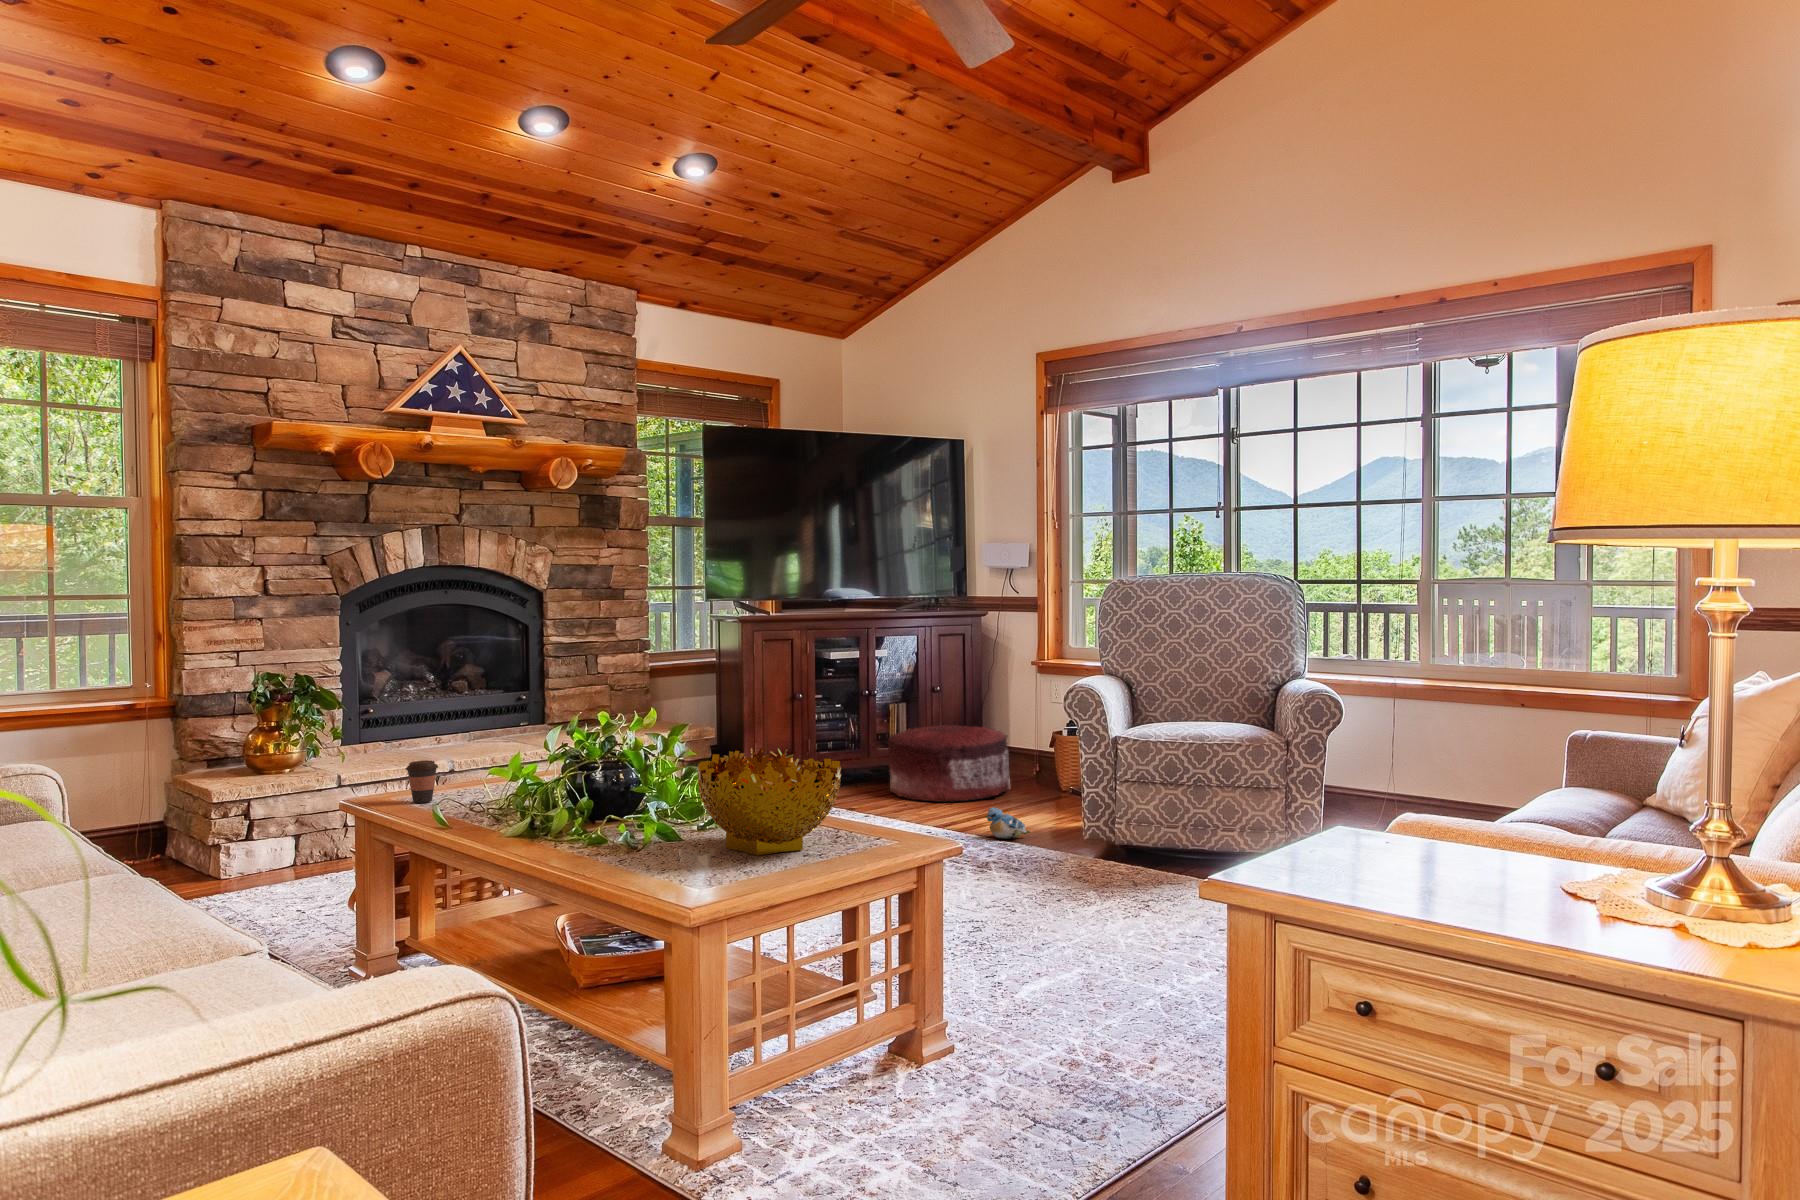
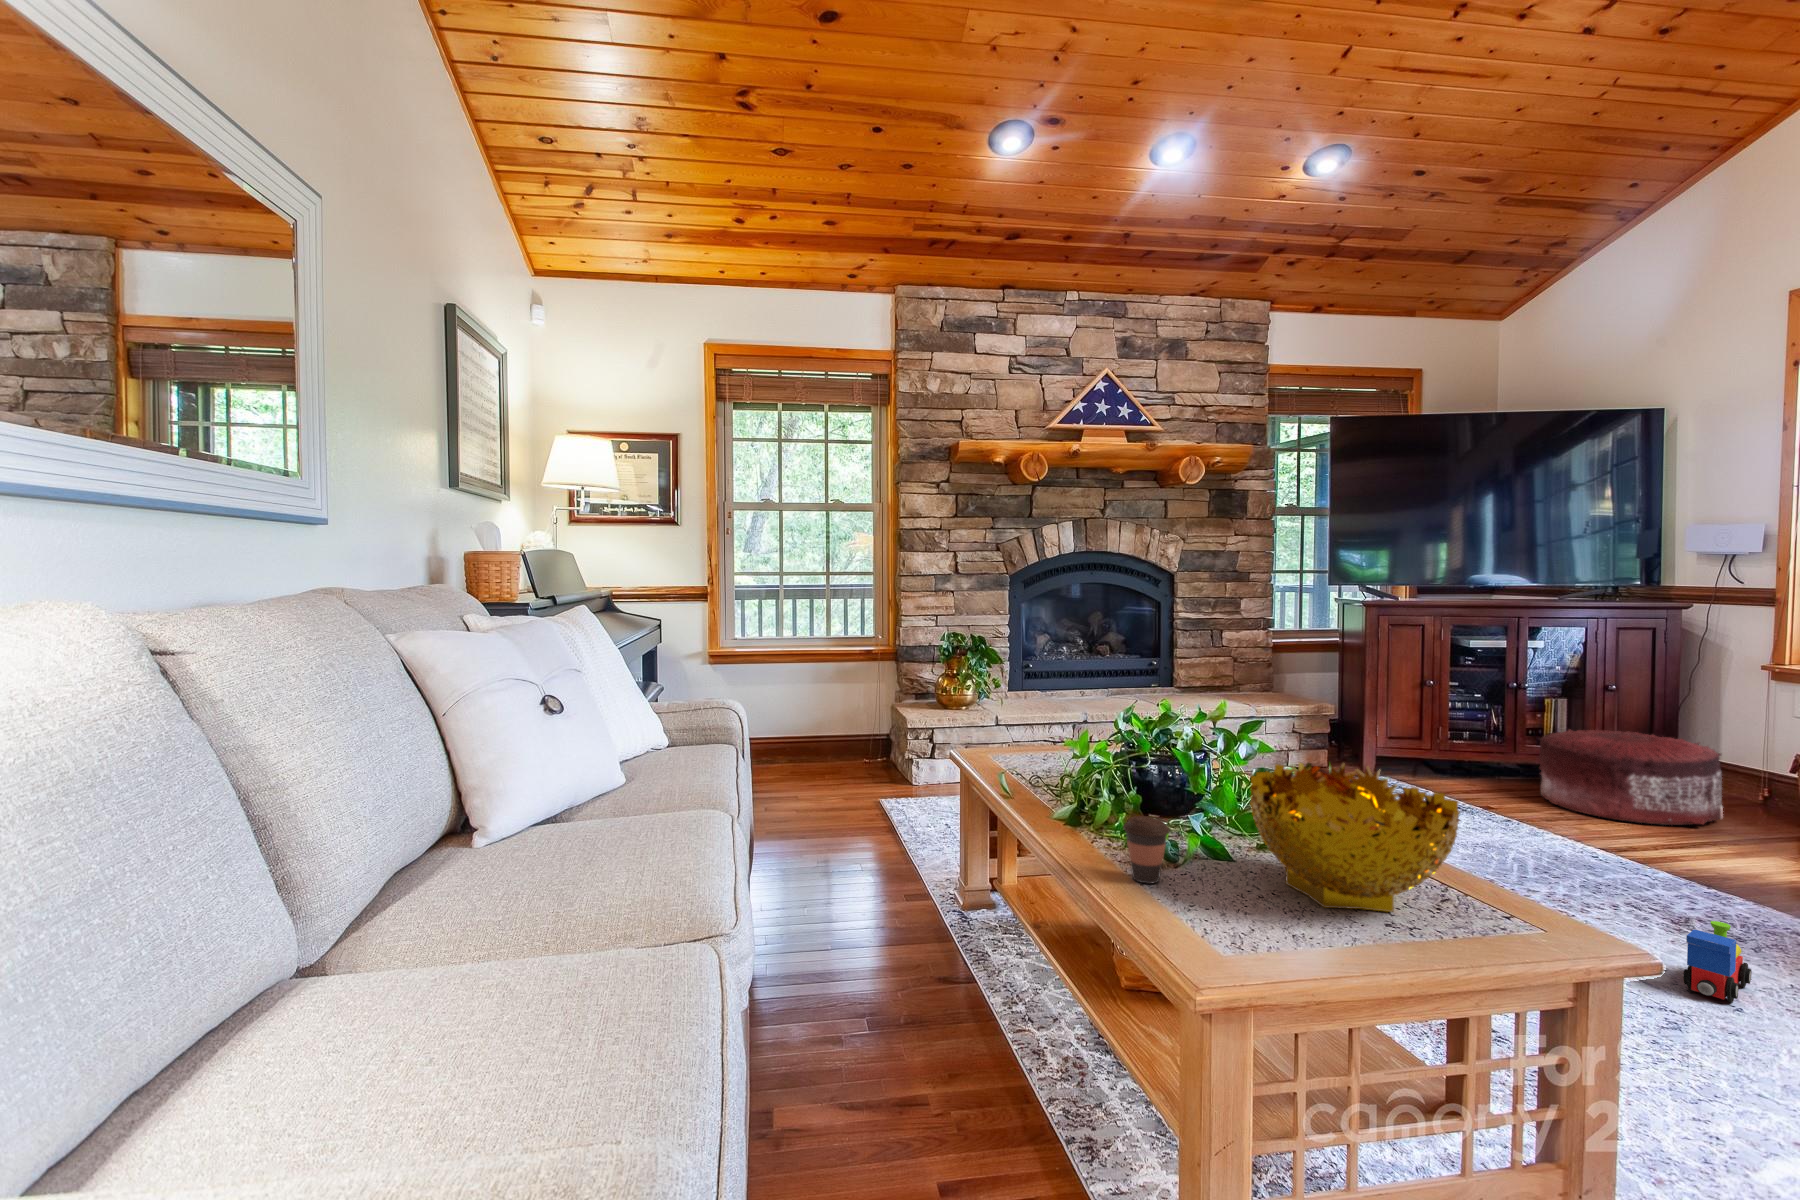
coffee cup: present [406,761,438,803] -> present [1123,816,1170,884]
plush toy: present [986,807,1030,839] -> none [1688,848,1766,892]
toy train: none [979,850,1017,906] -> present [1683,921,1752,1003]

